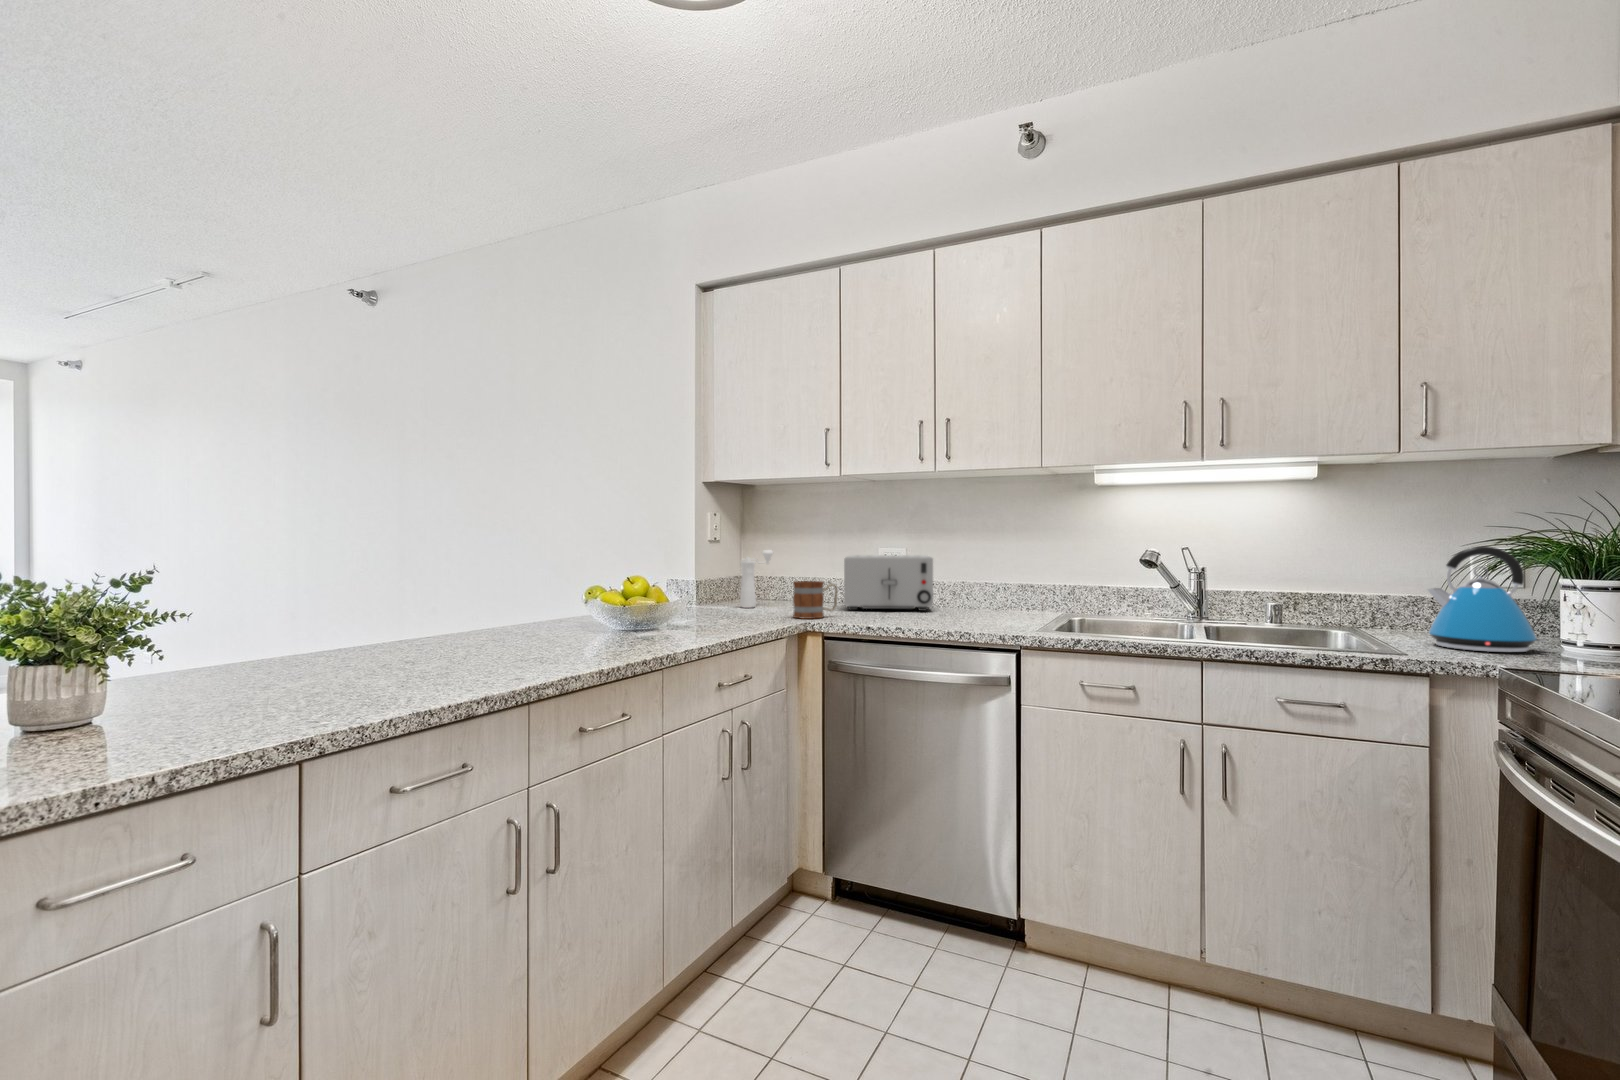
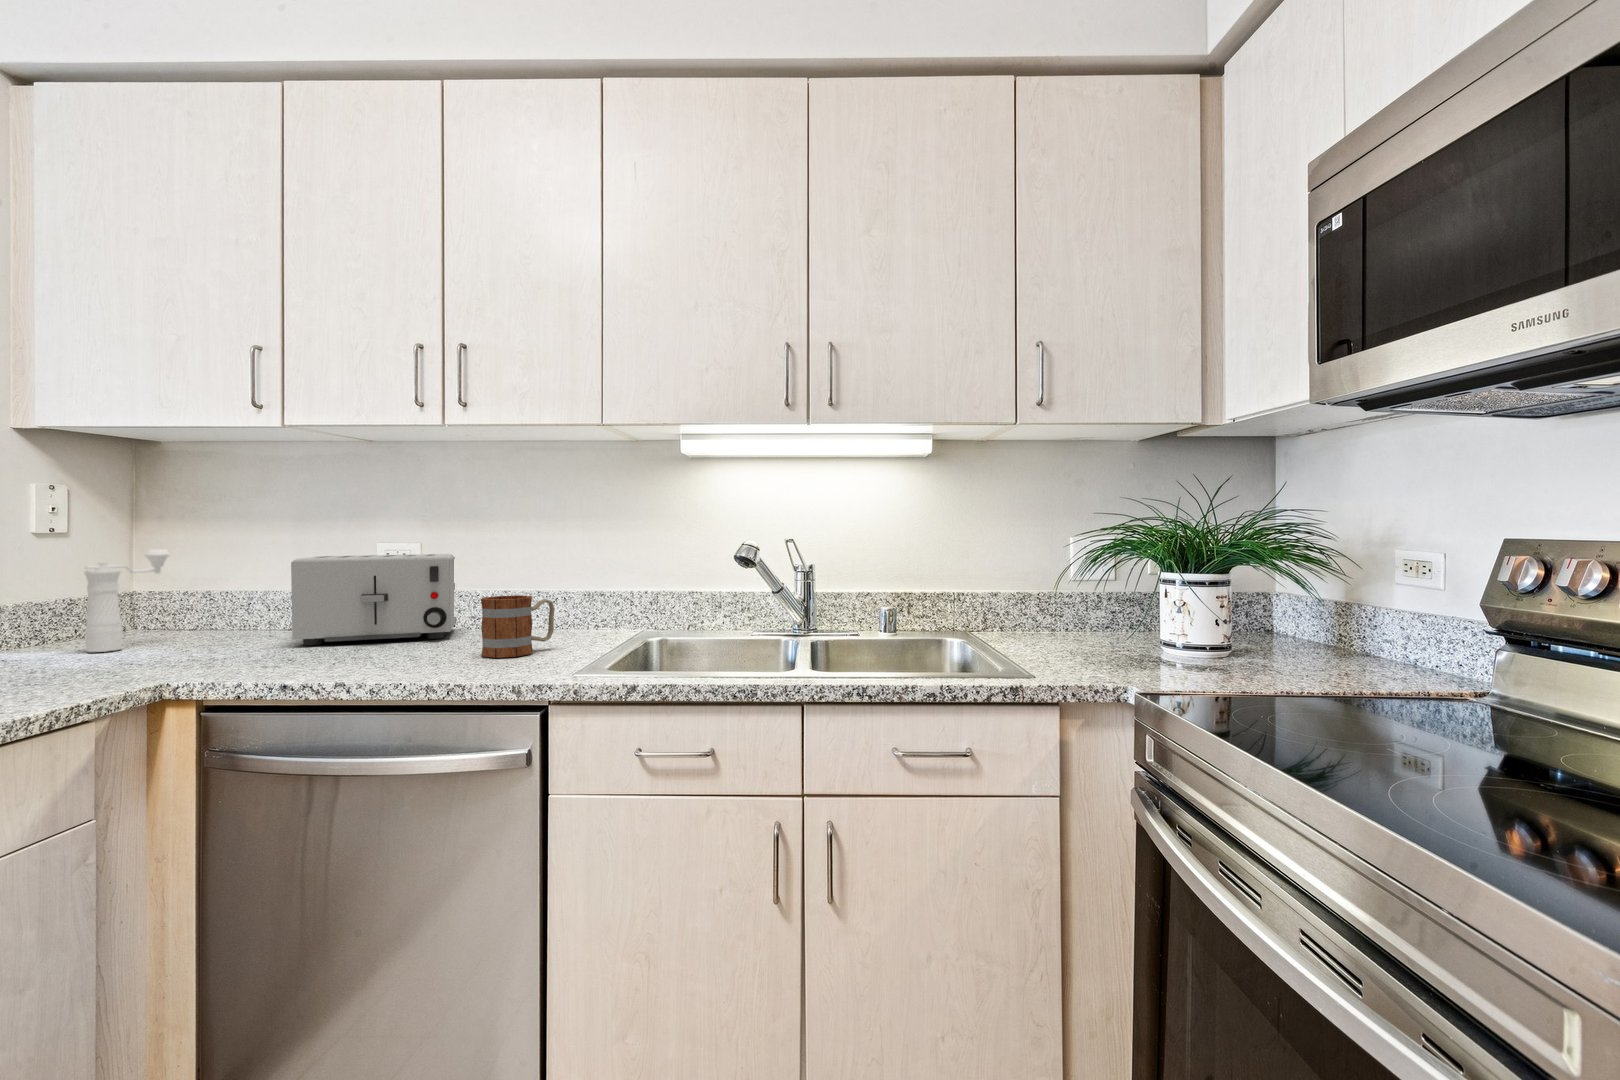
kettle: present [1428,546,1546,652] -> none [1044,536,1153,662]
mug: present [793,581,838,619] -> present [481,595,555,658]

